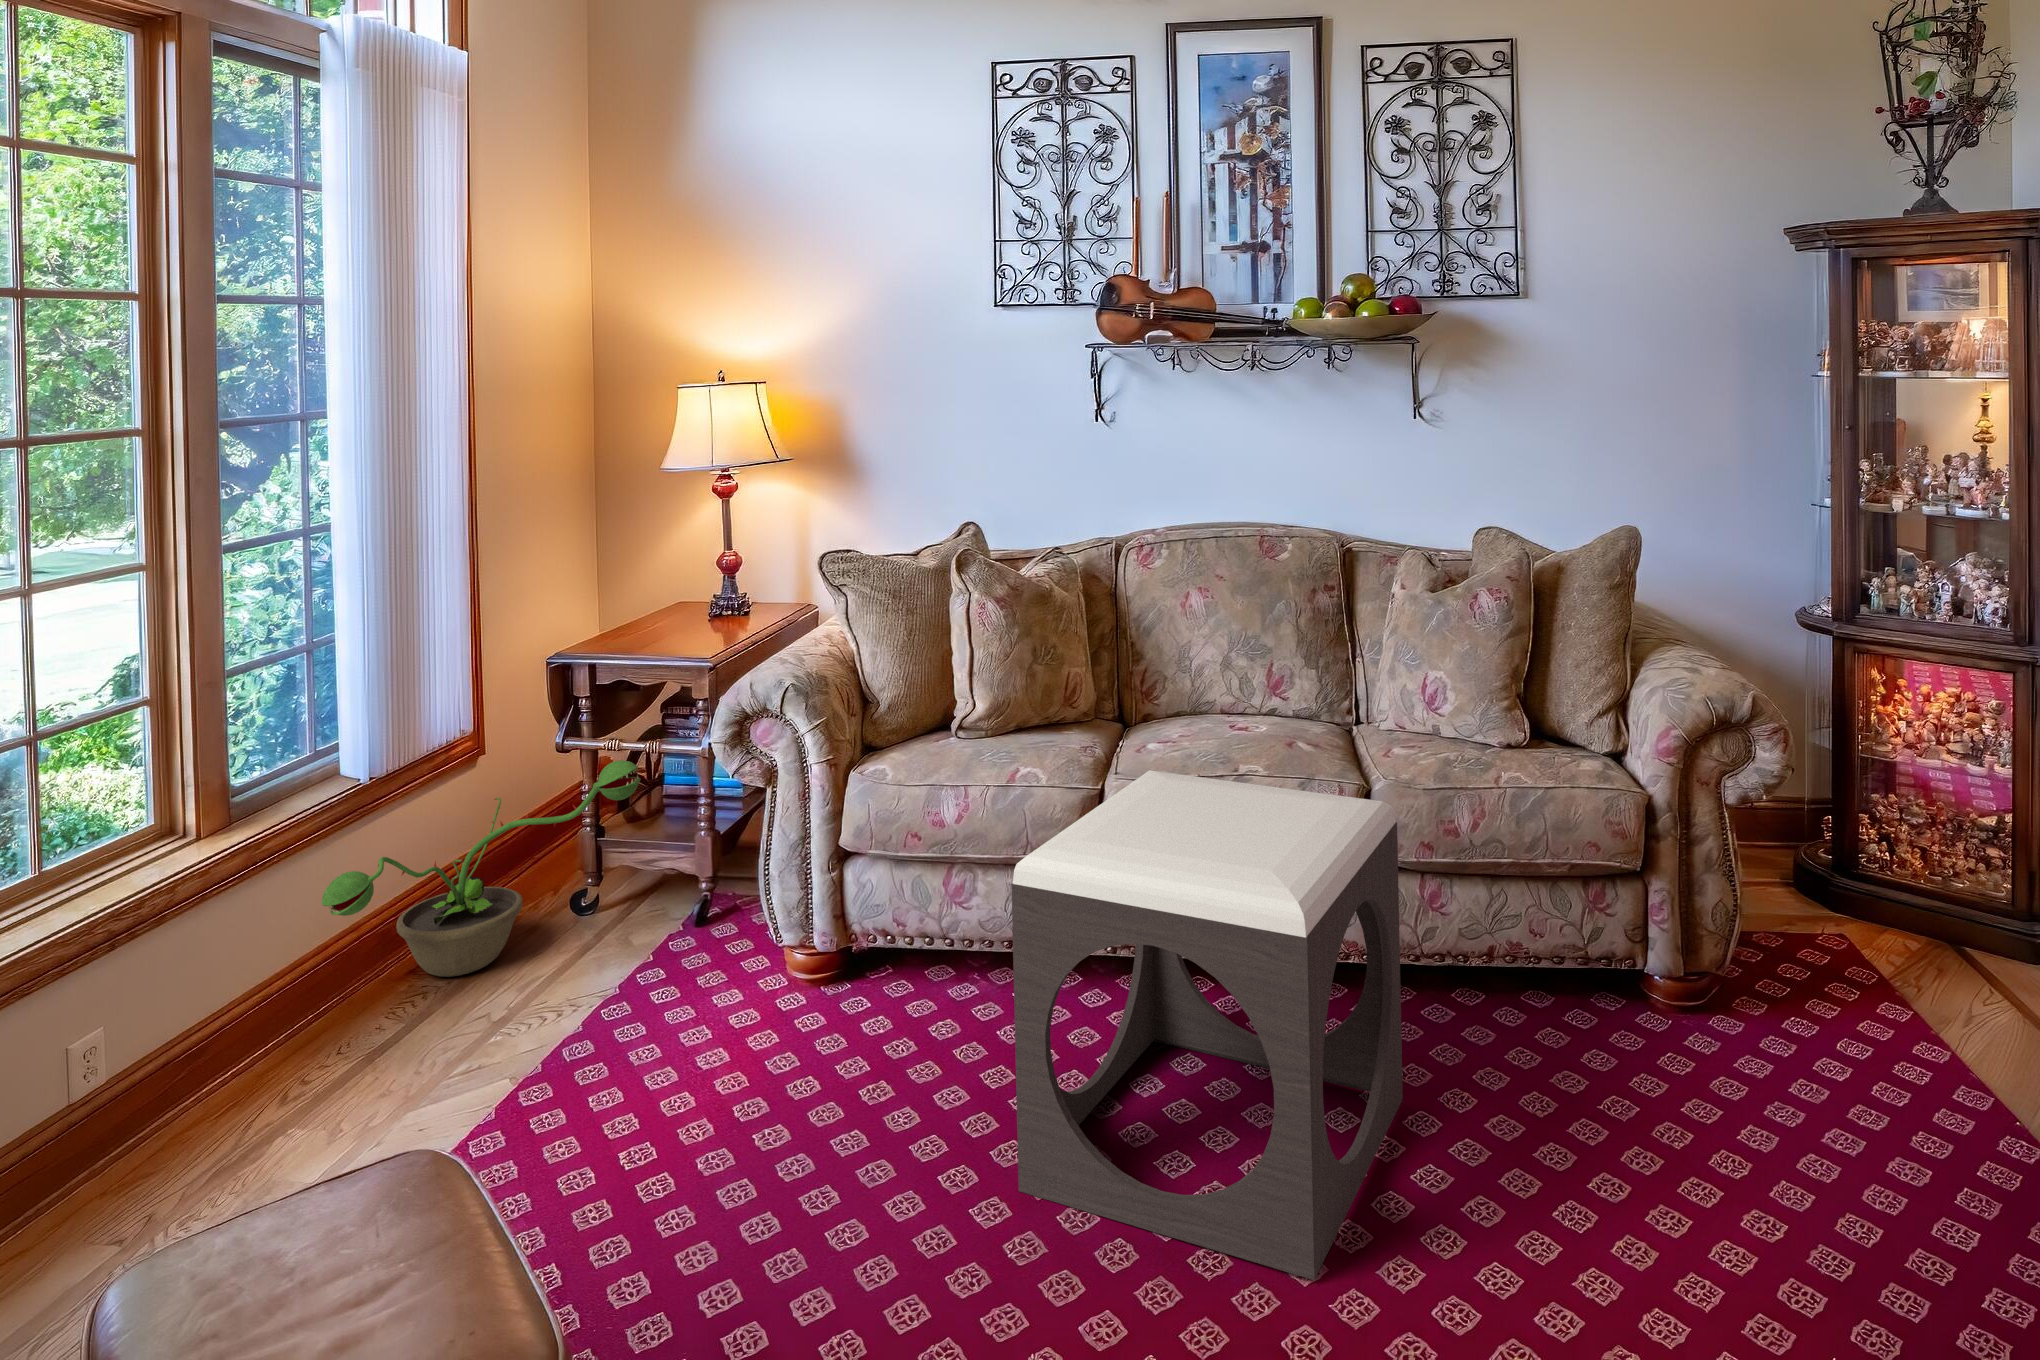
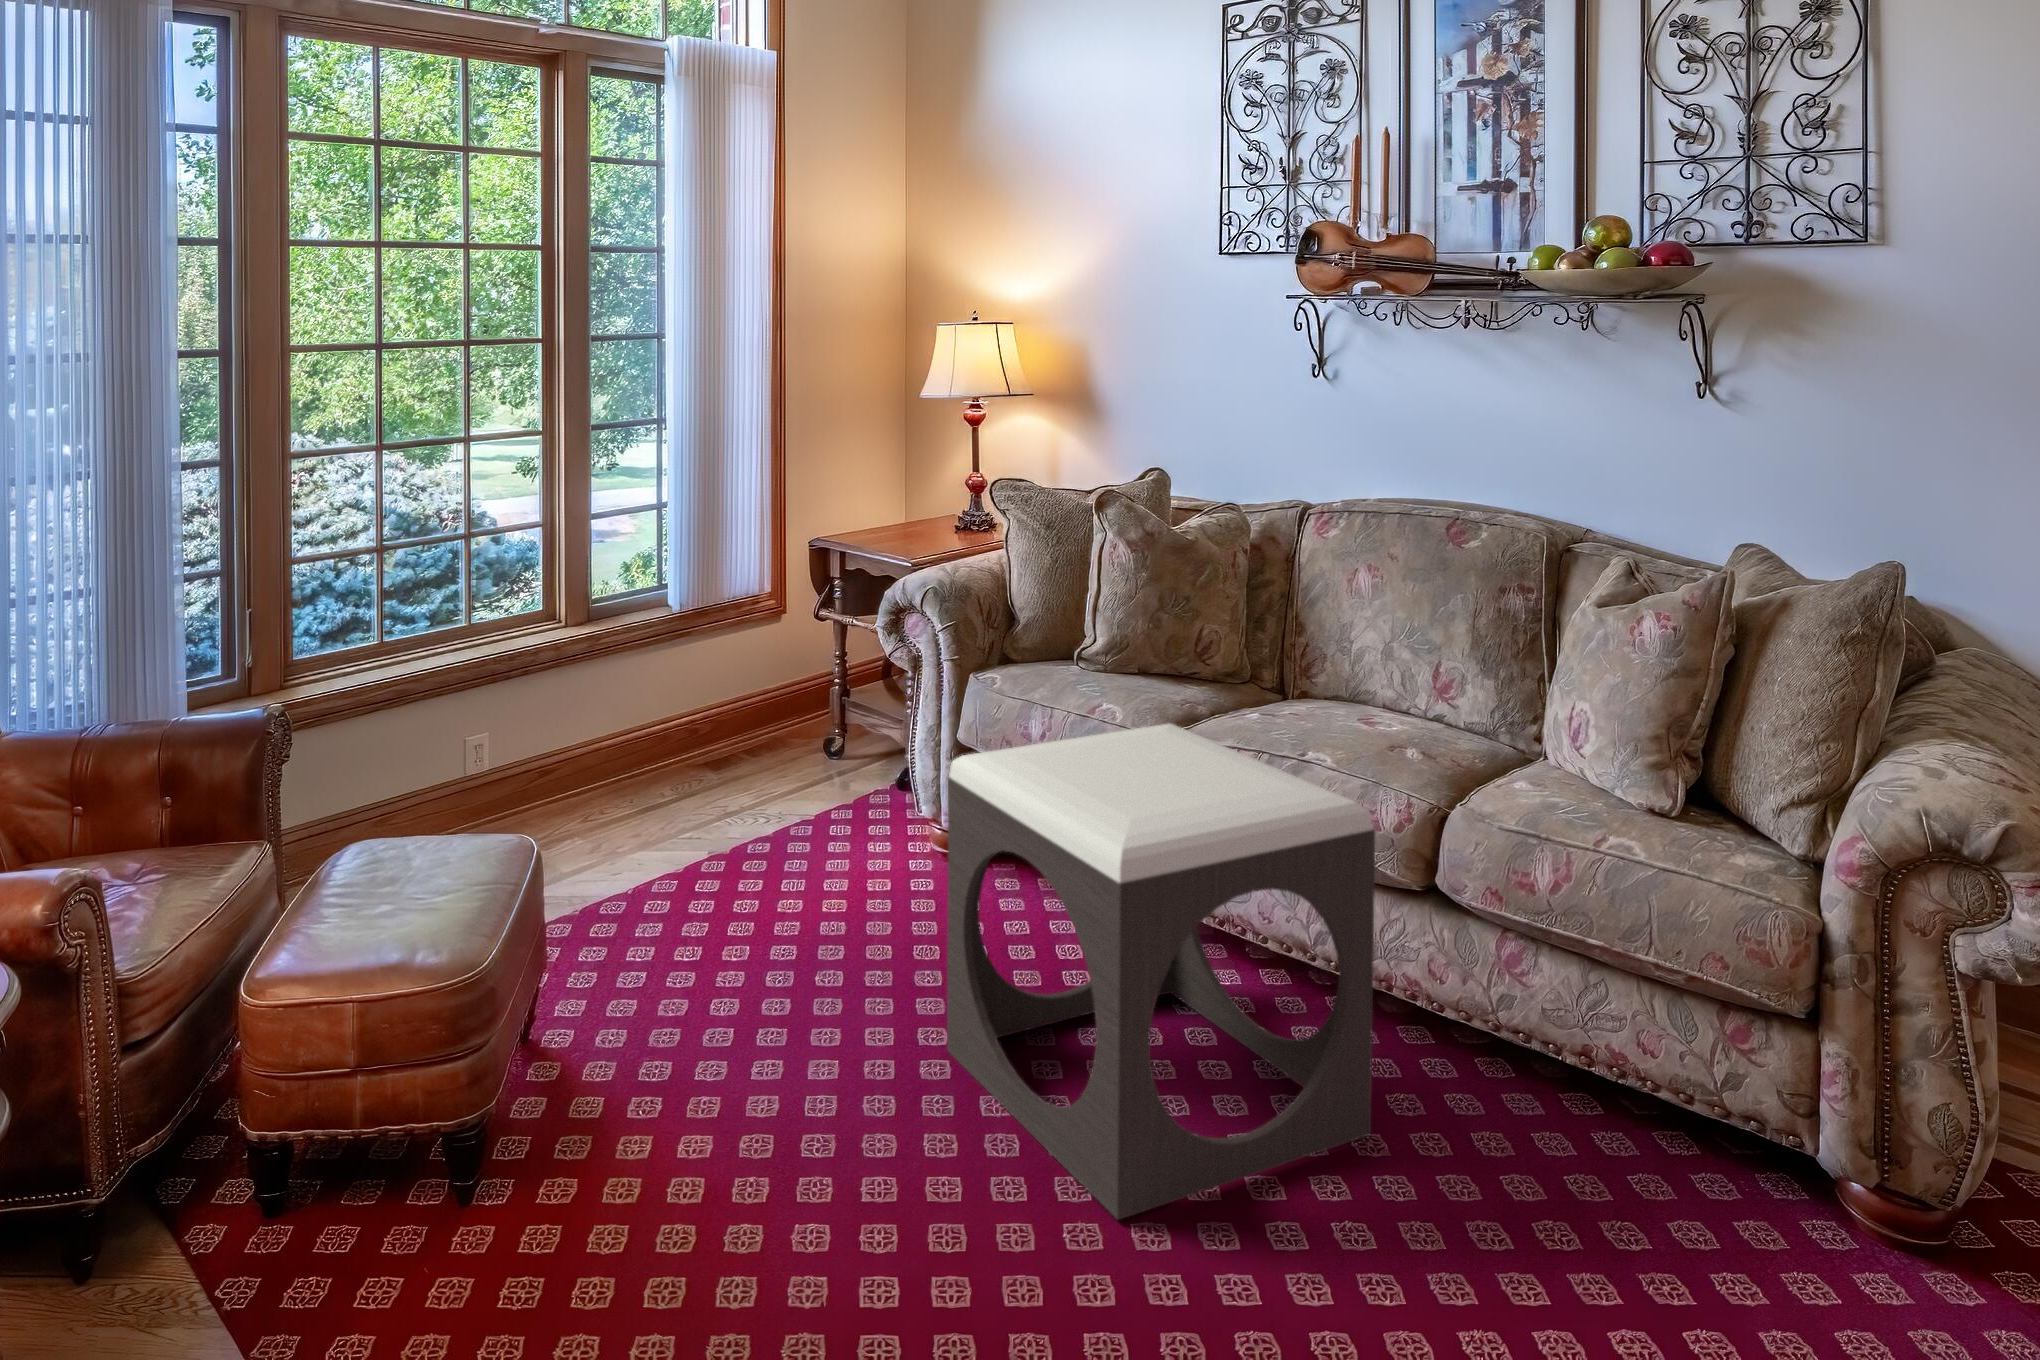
decorative plant: present [321,760,641,977] -> none [619,632,833,774]

